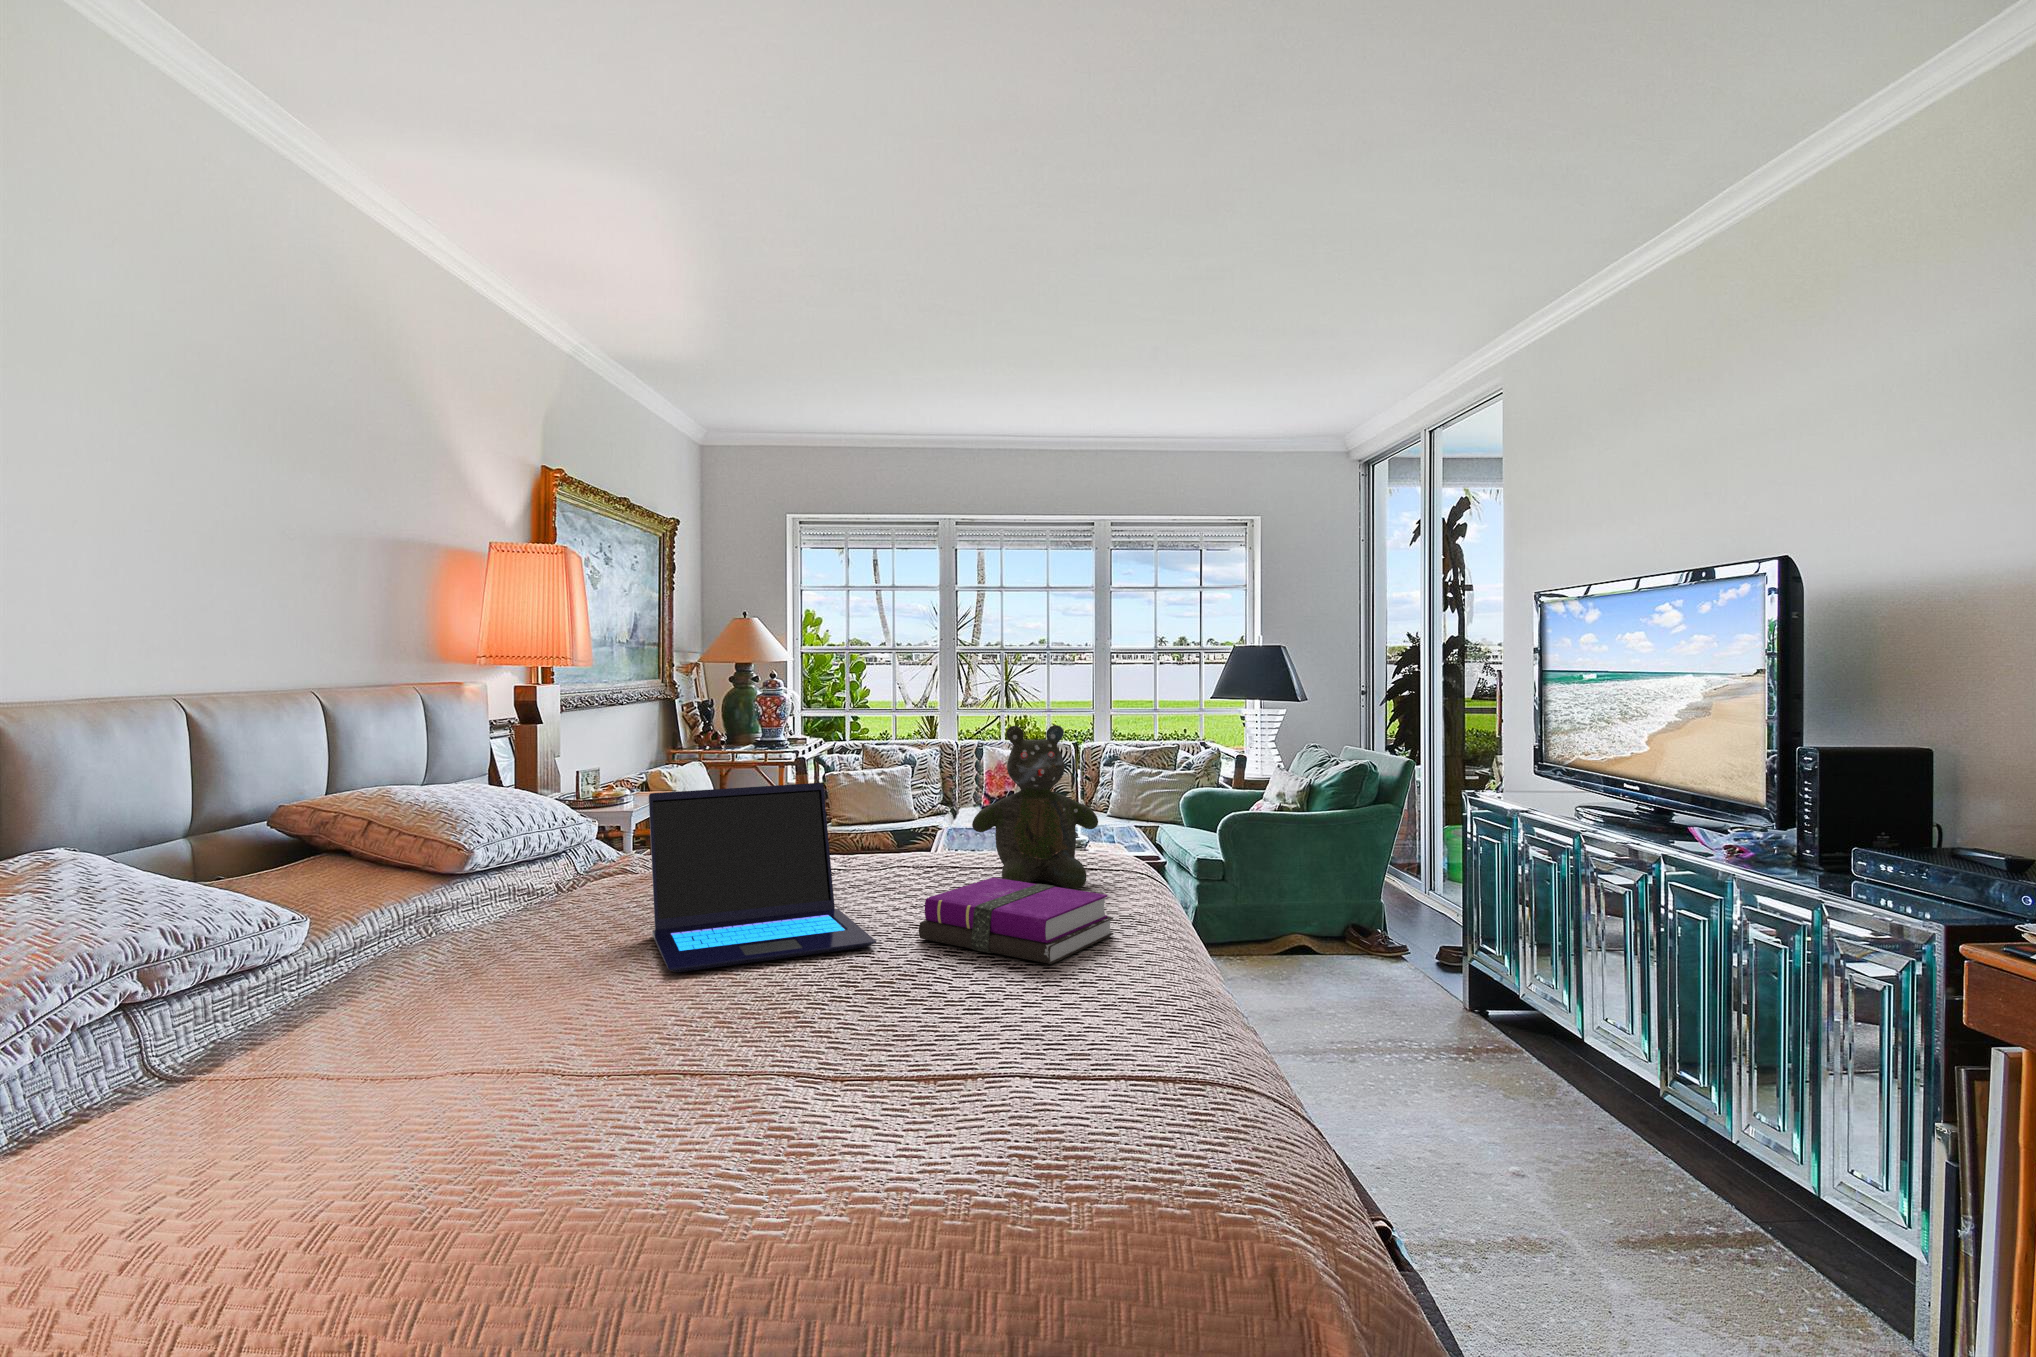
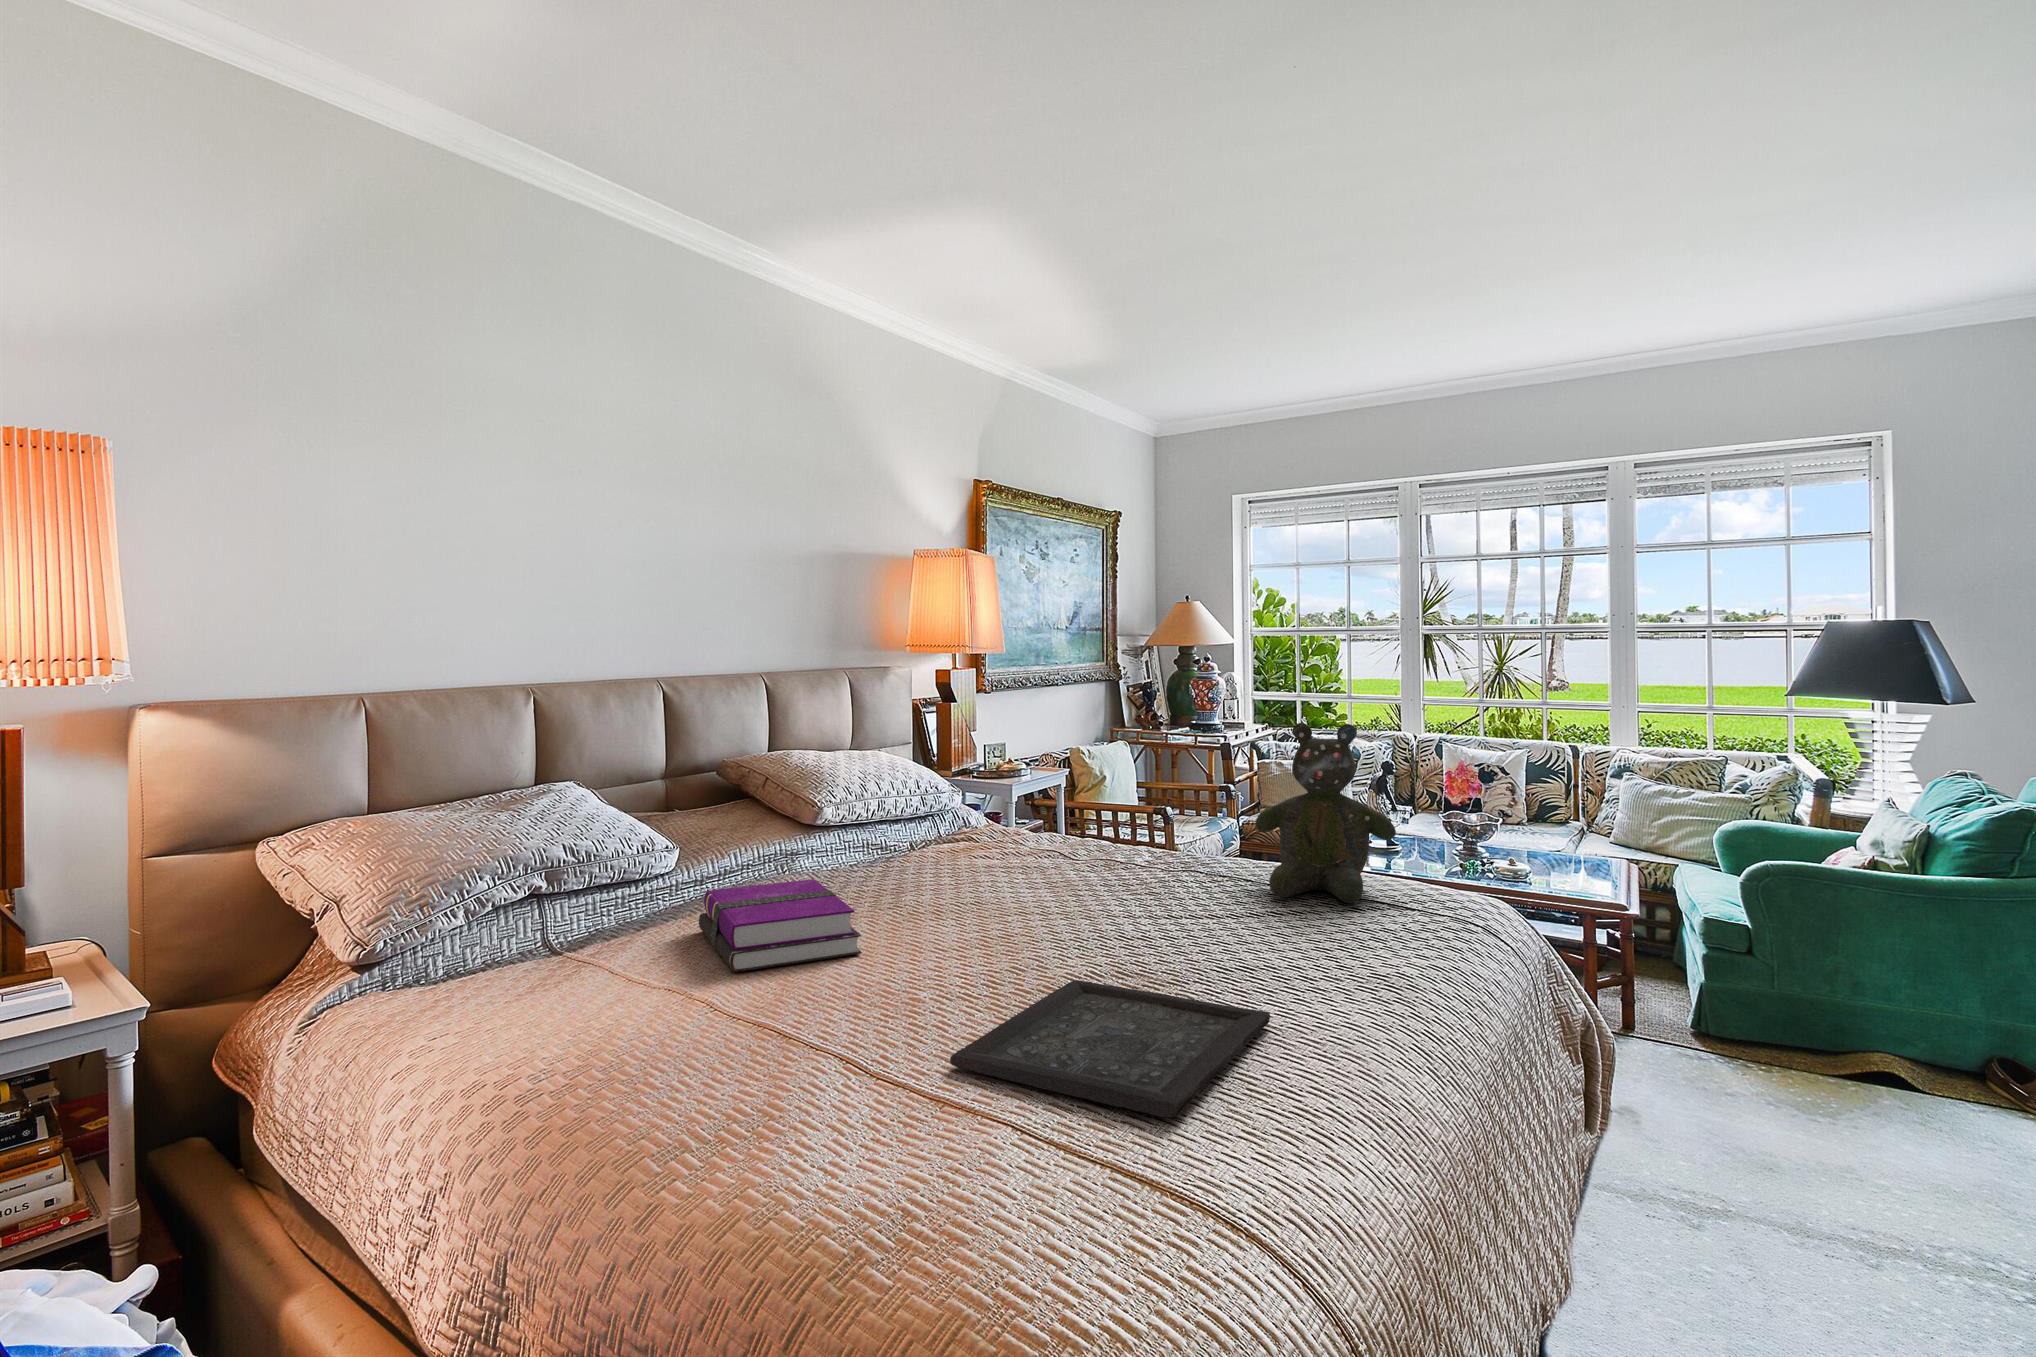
laptop: present [649,783,876,972] -> none [904,770,1093,930]
notebook: present [919,878,1114,964] -> present [699,879,862,972]
tray: none [881,994,1146,1106] -> present [950,980,1270,1117]

